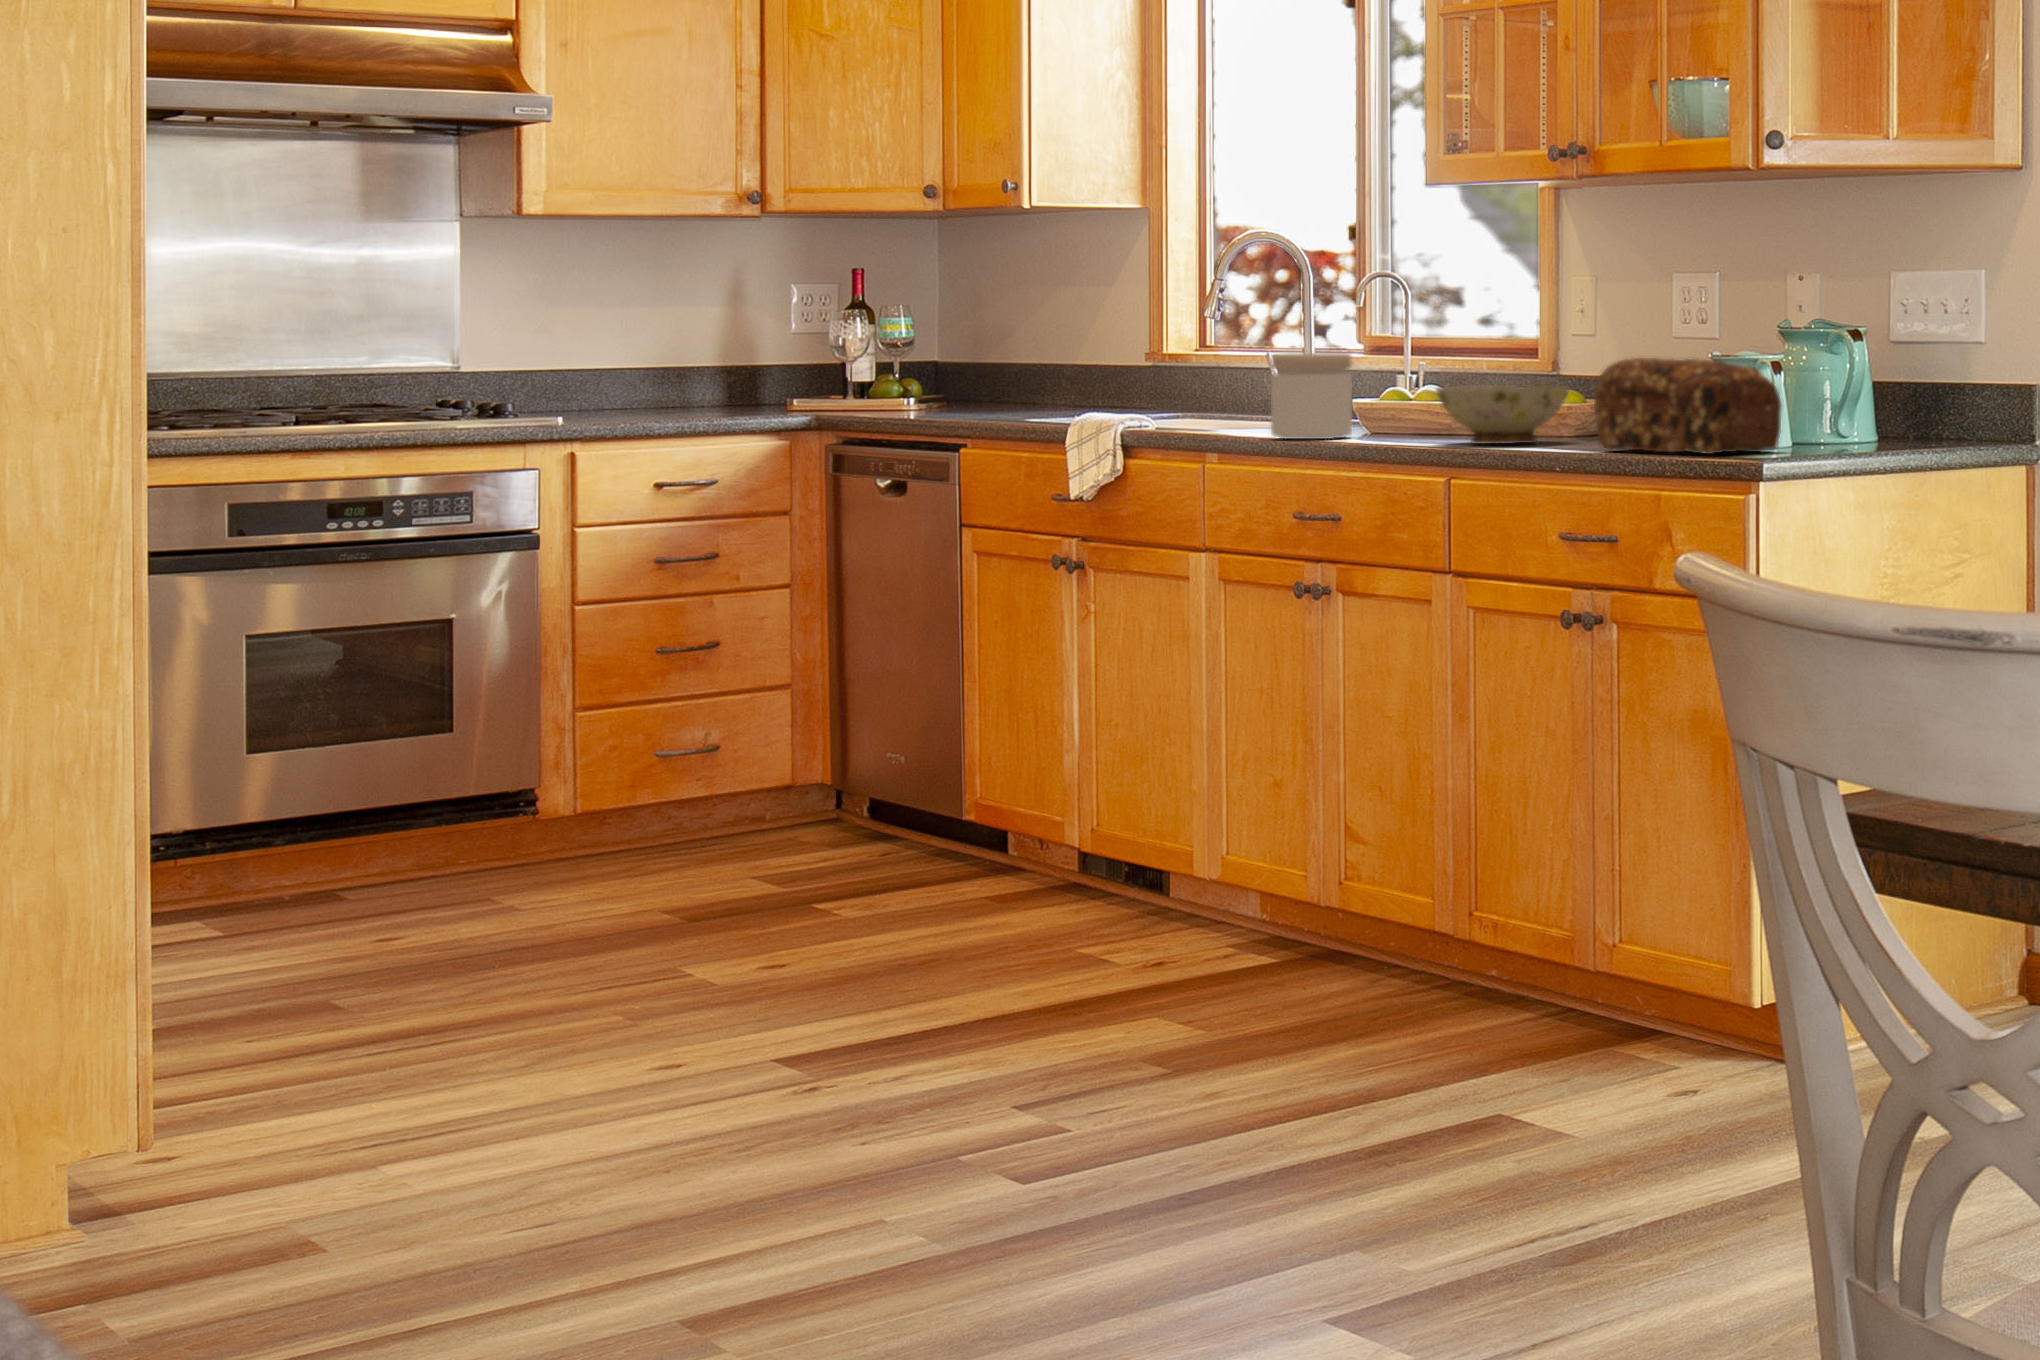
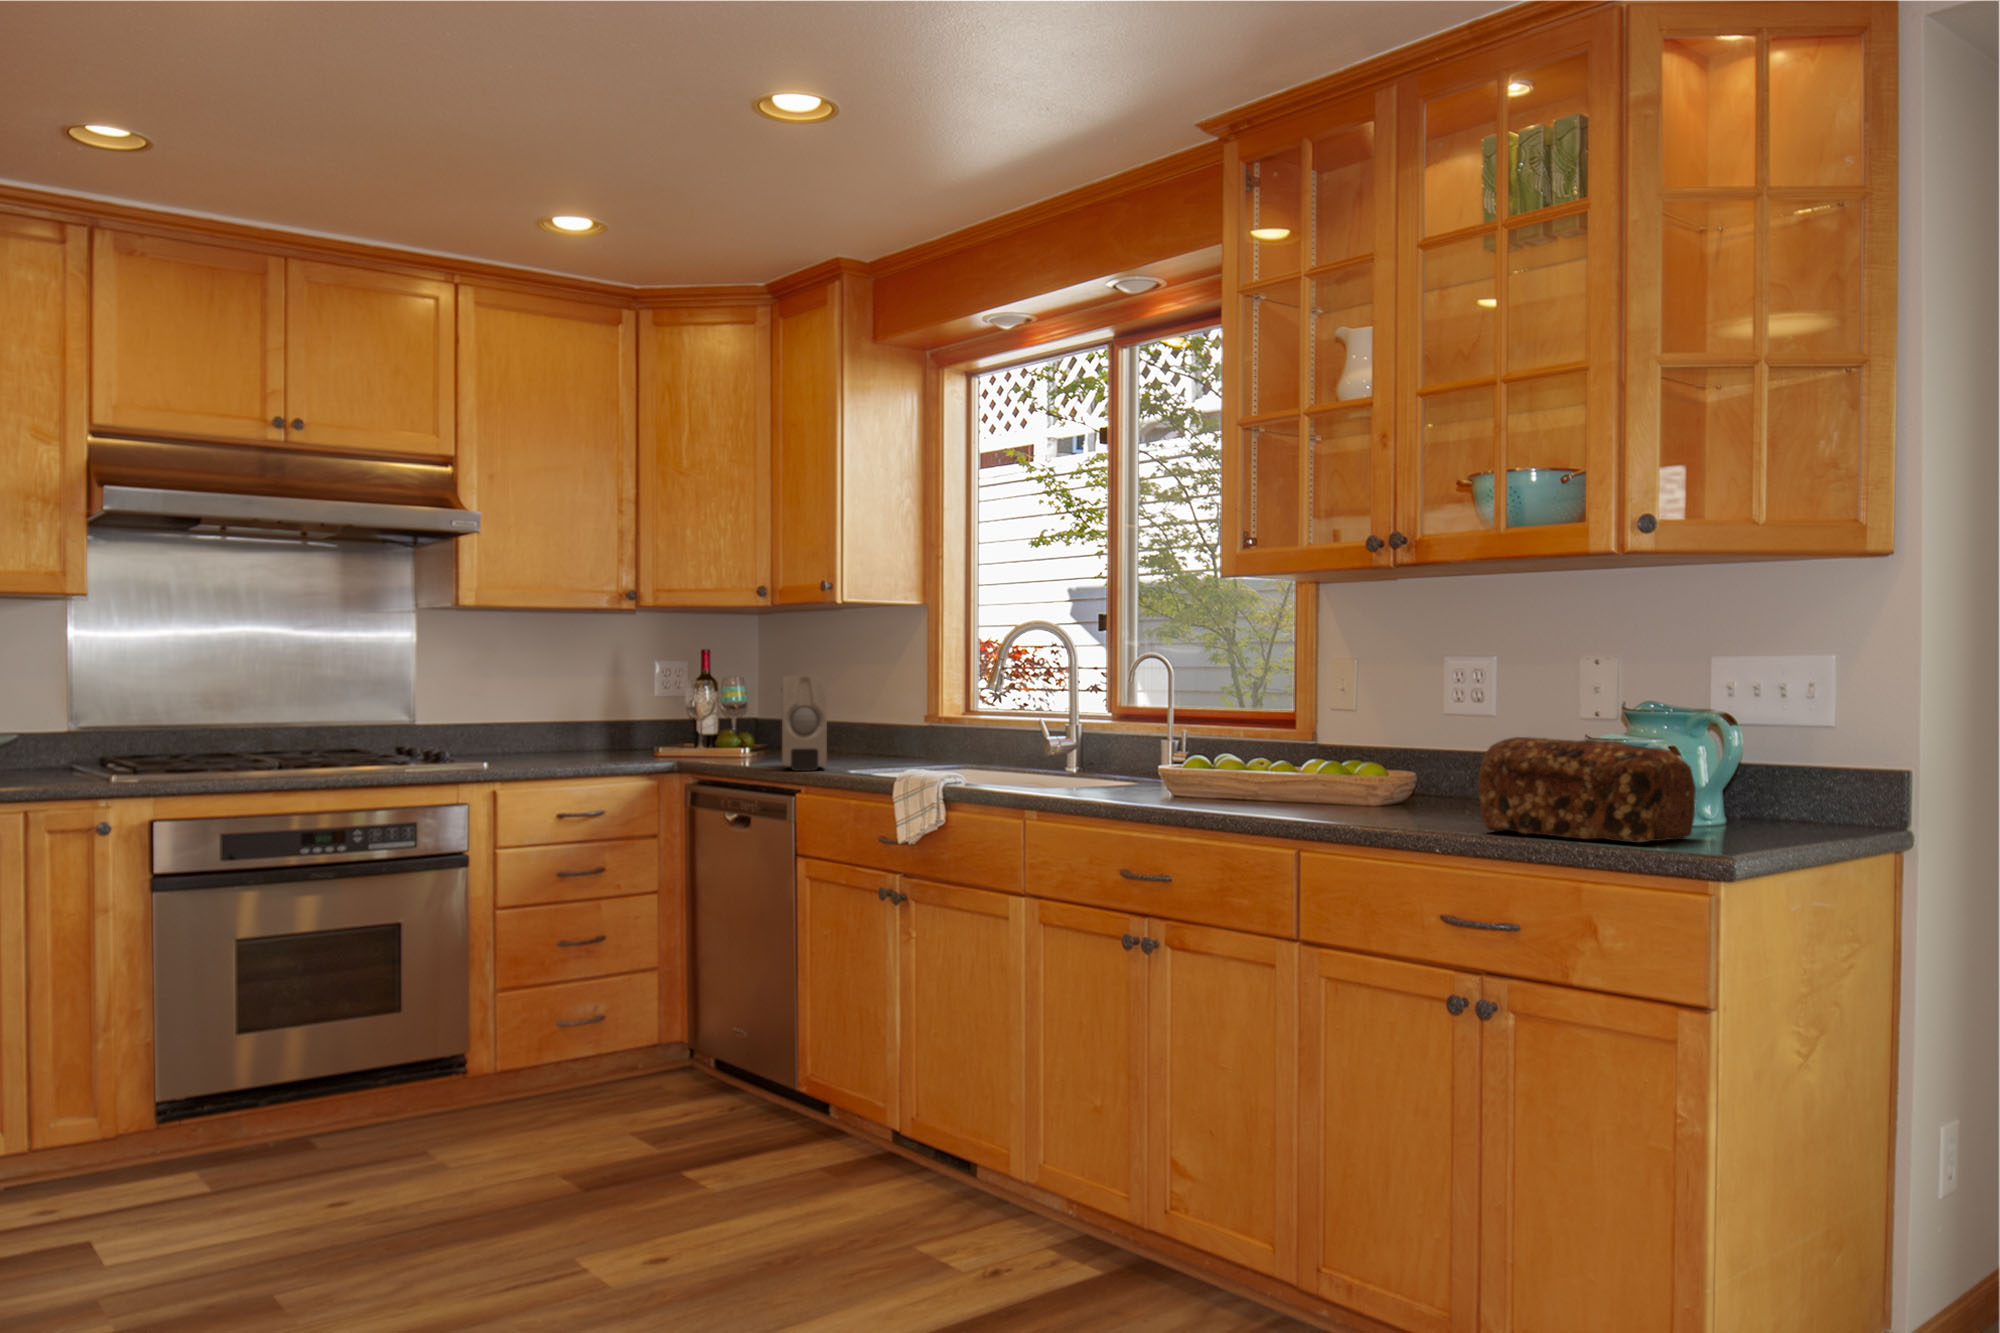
soap dispenser: none [947,302,1006,422] -> present [782,675,827,771]
jar: present [1271,353,1352,439] -> none [1094,723,1166,803]
ceramic bowl: present [1436,384,1570,444] -> none [1275,757,1408,817]

